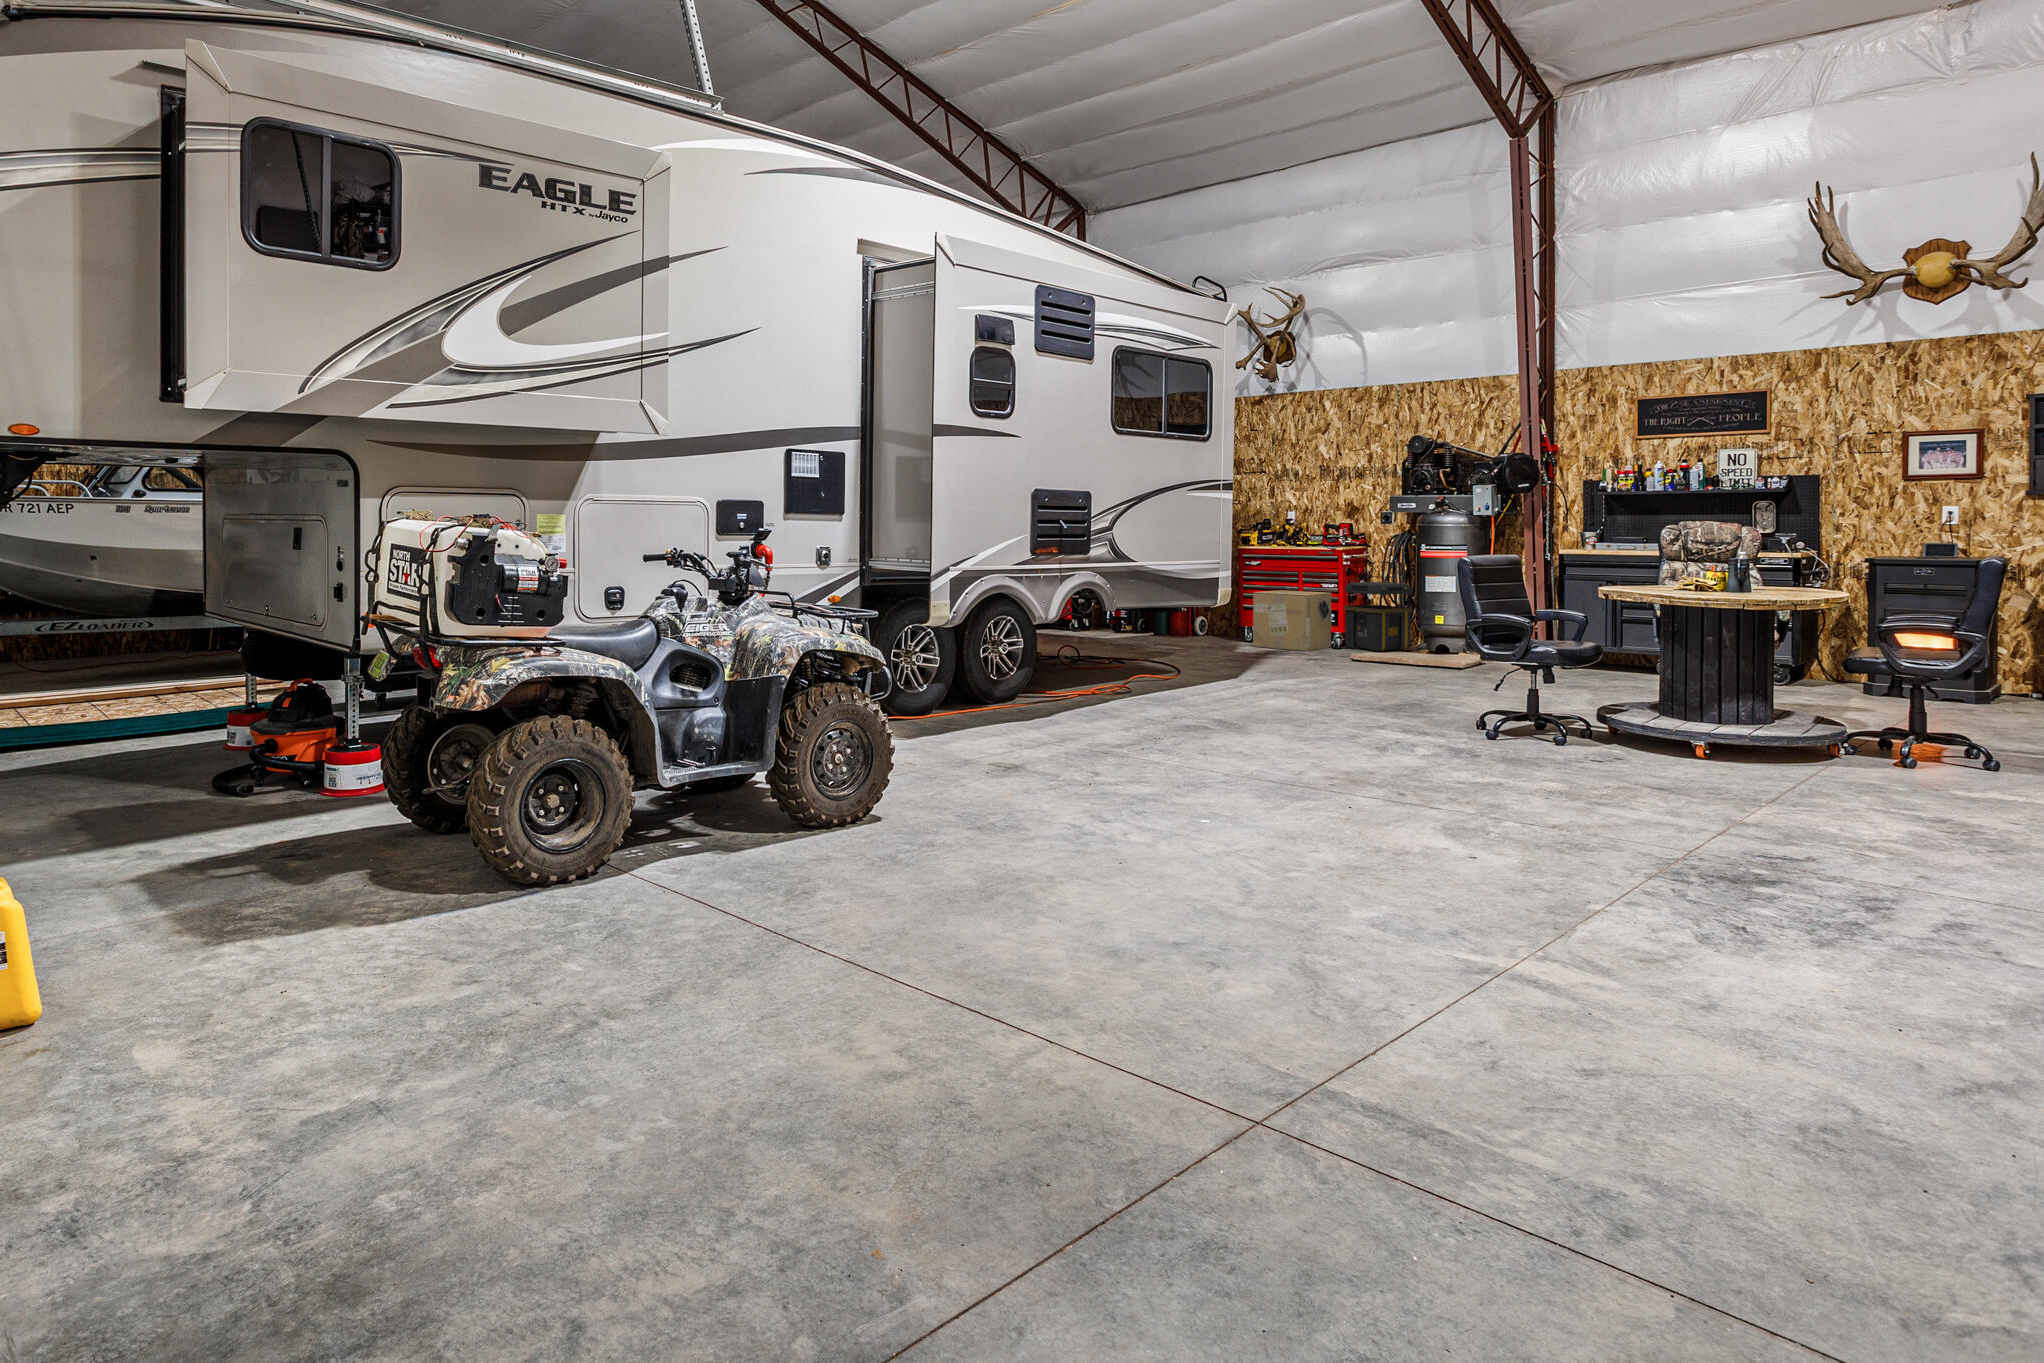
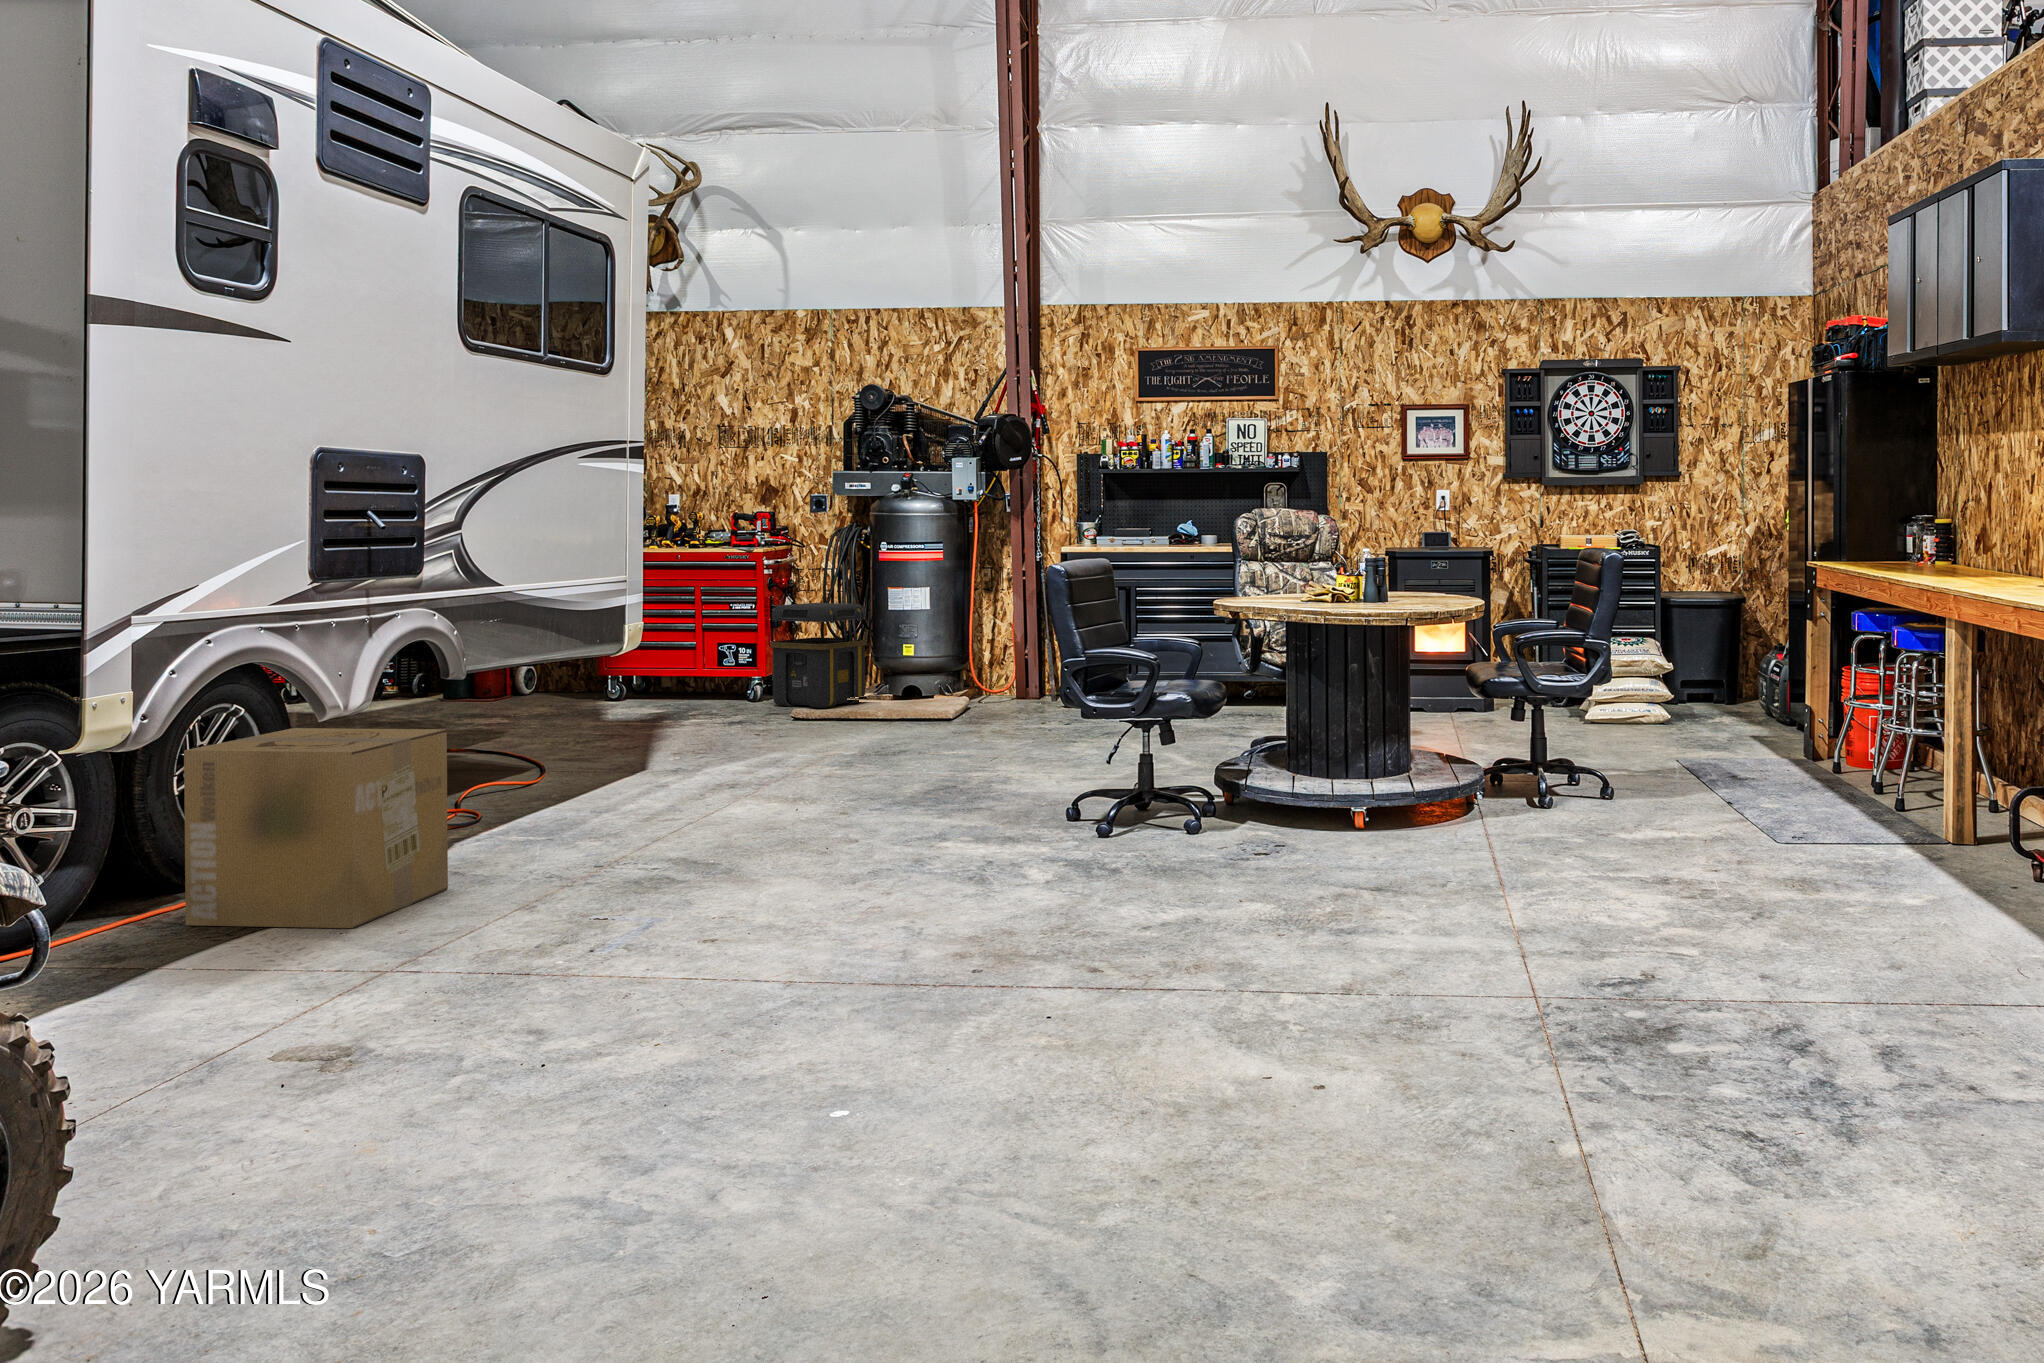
cardboard box: present [1253,590,1331,651] -> present [184,728,448,928]

